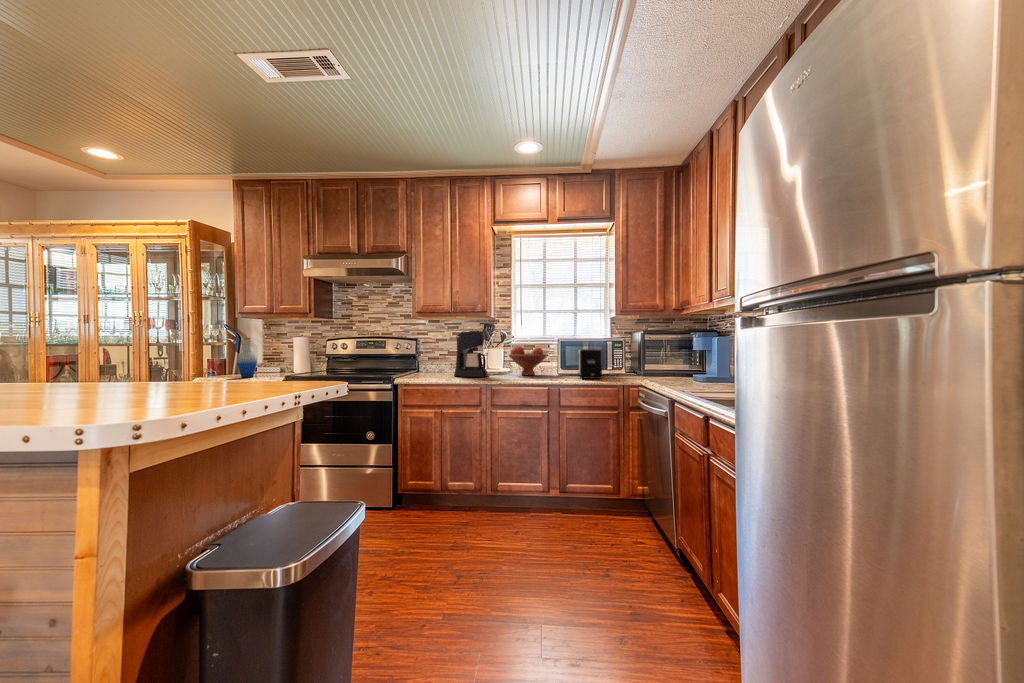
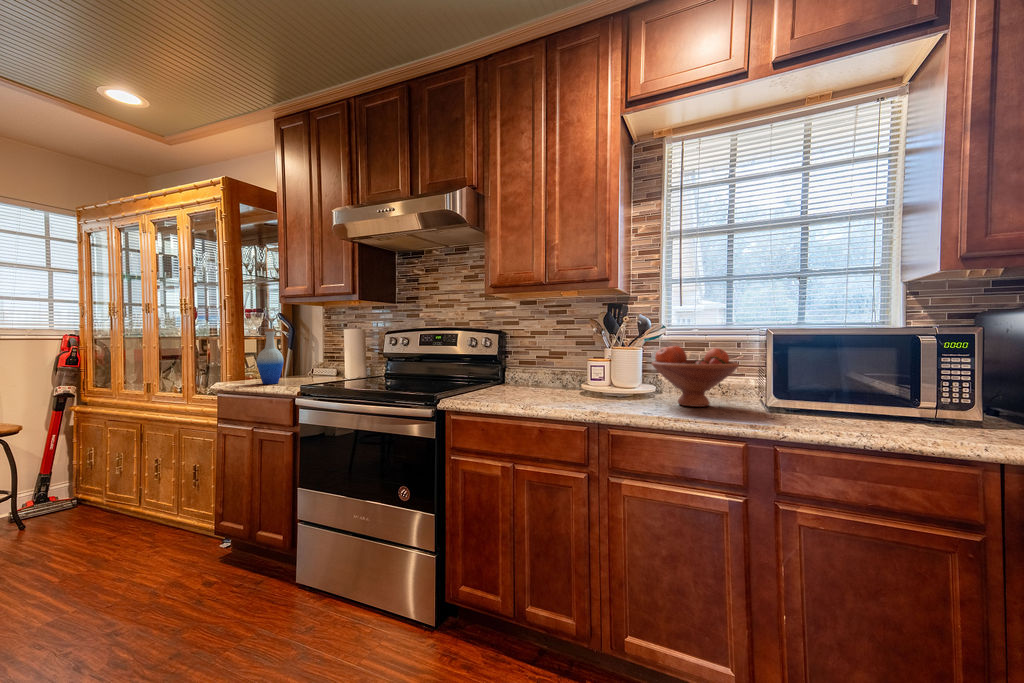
coffee maker: present [454,331,489,377] -> none [543,315,609,406]
toaster: present [578,349,602,379] -> none [817,354,910,438]

